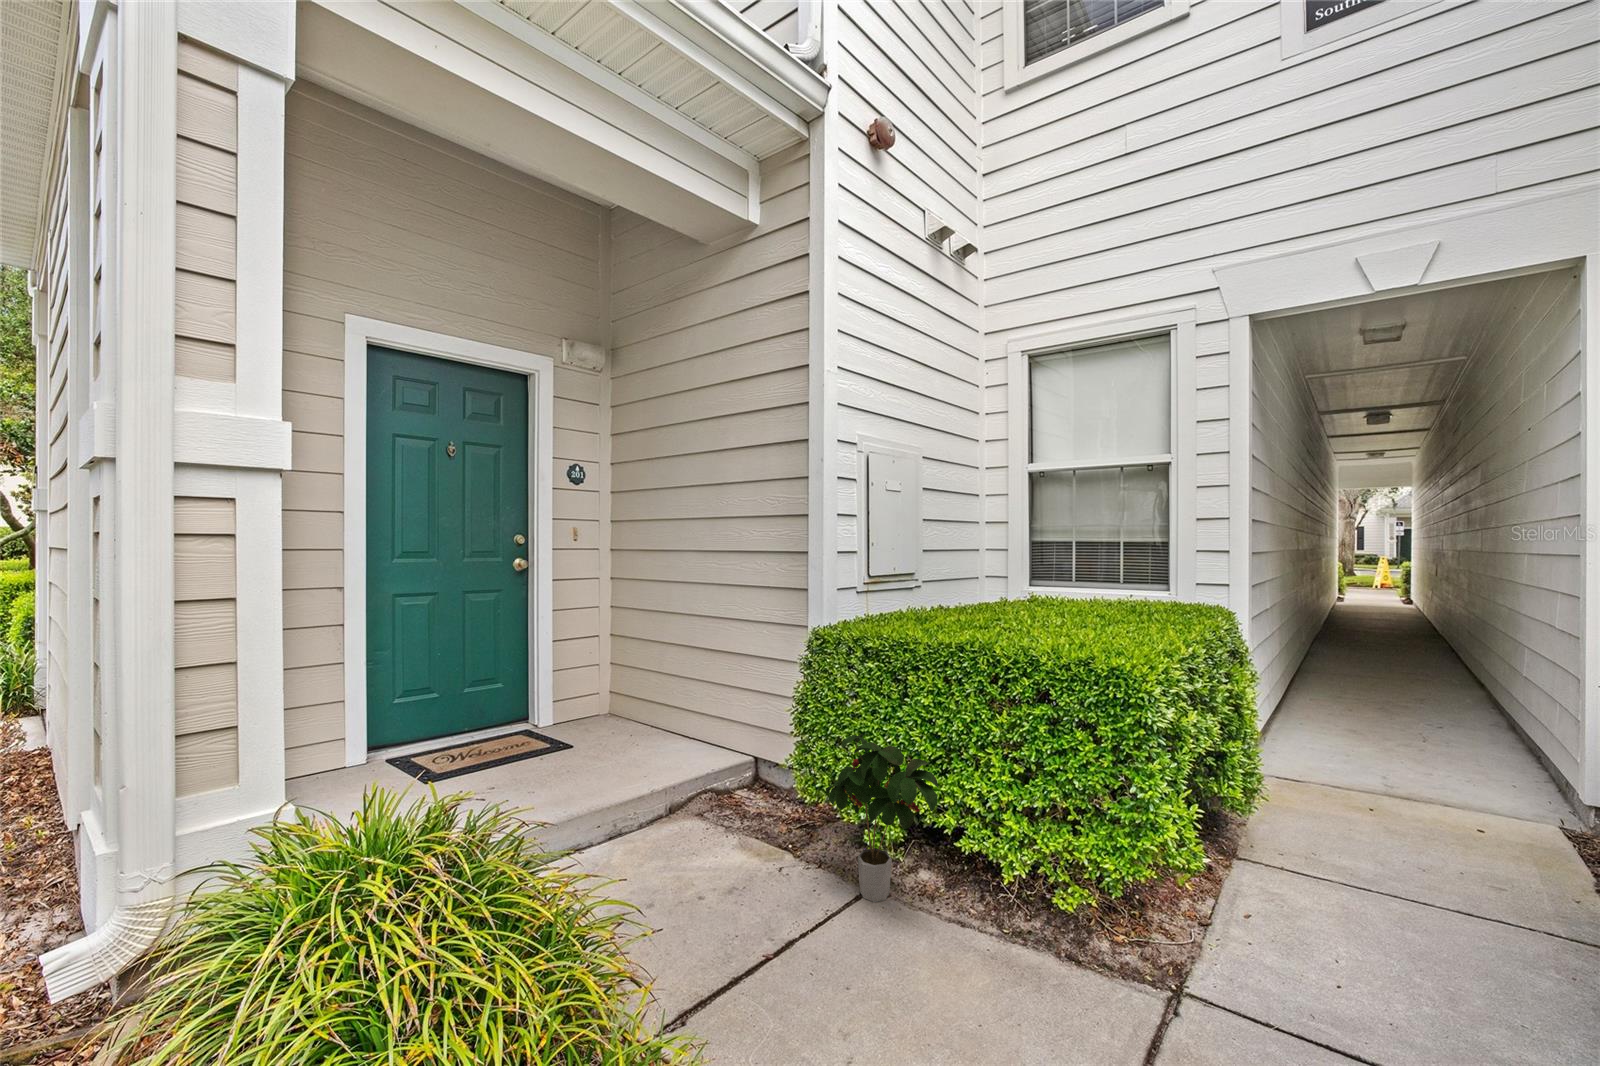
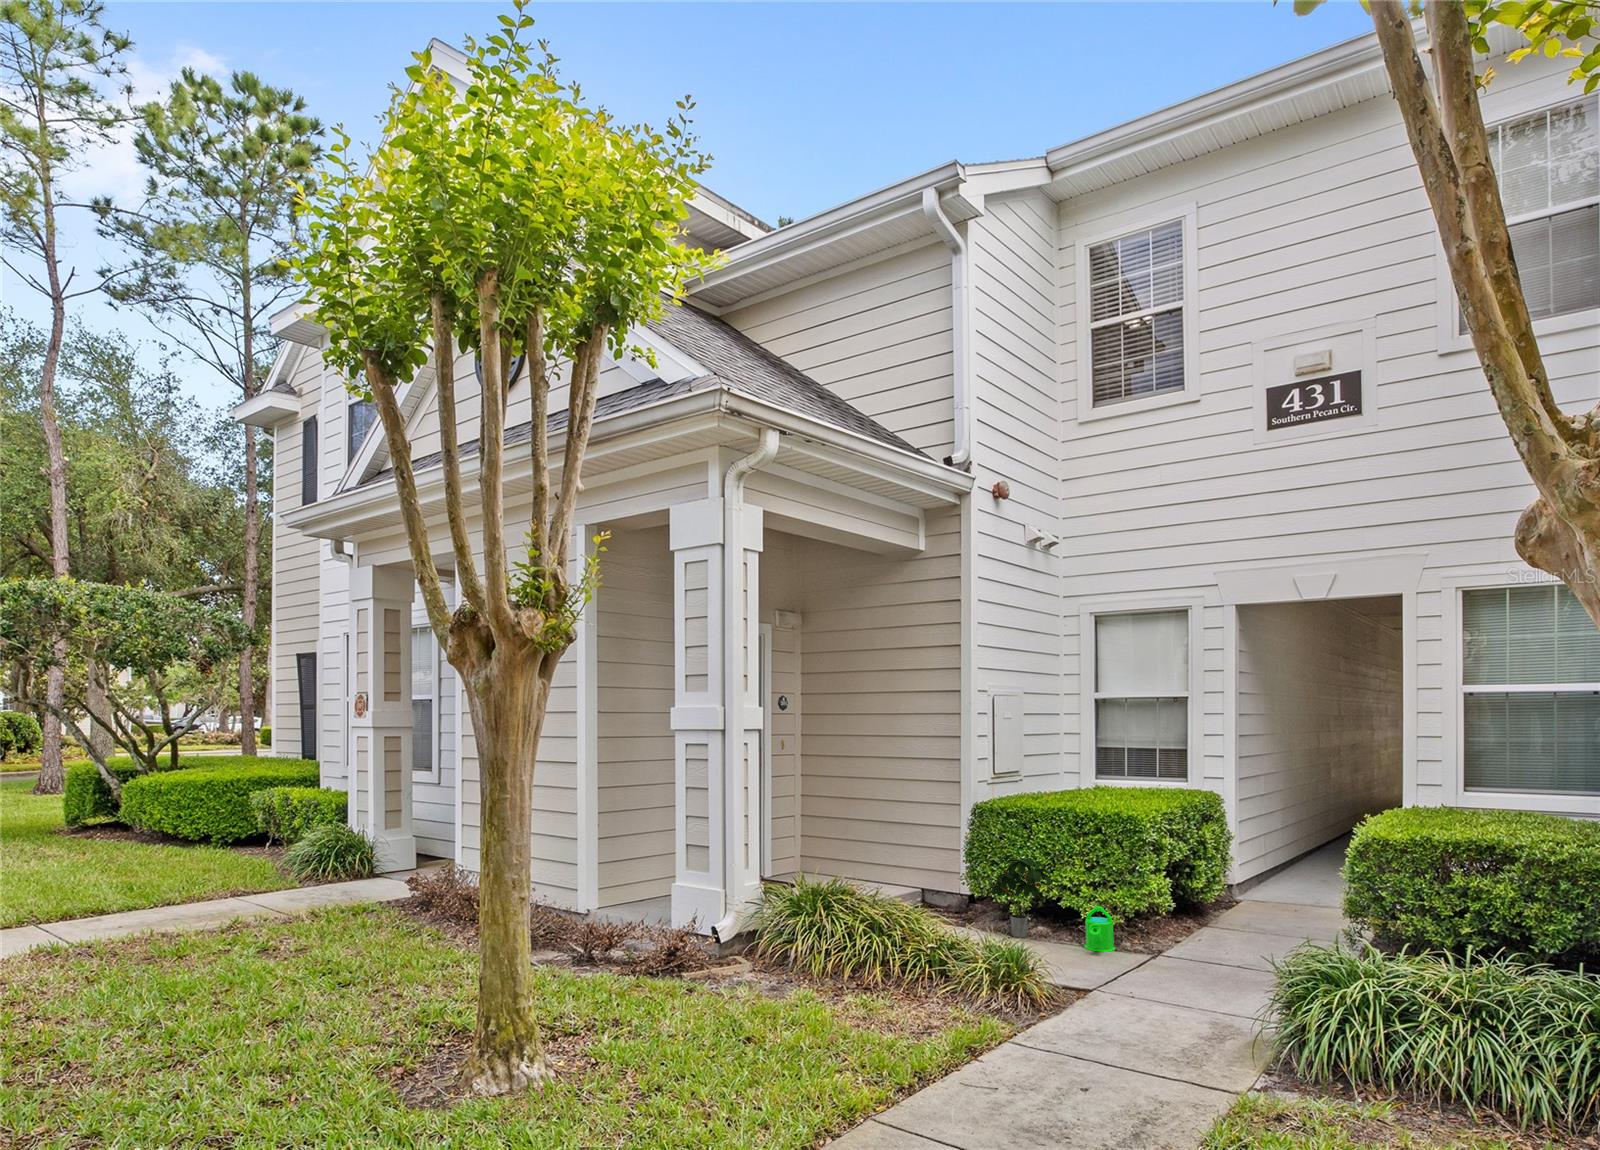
watering can: none [1004,871,1081,987] -> present [1084,906,1116,952]

